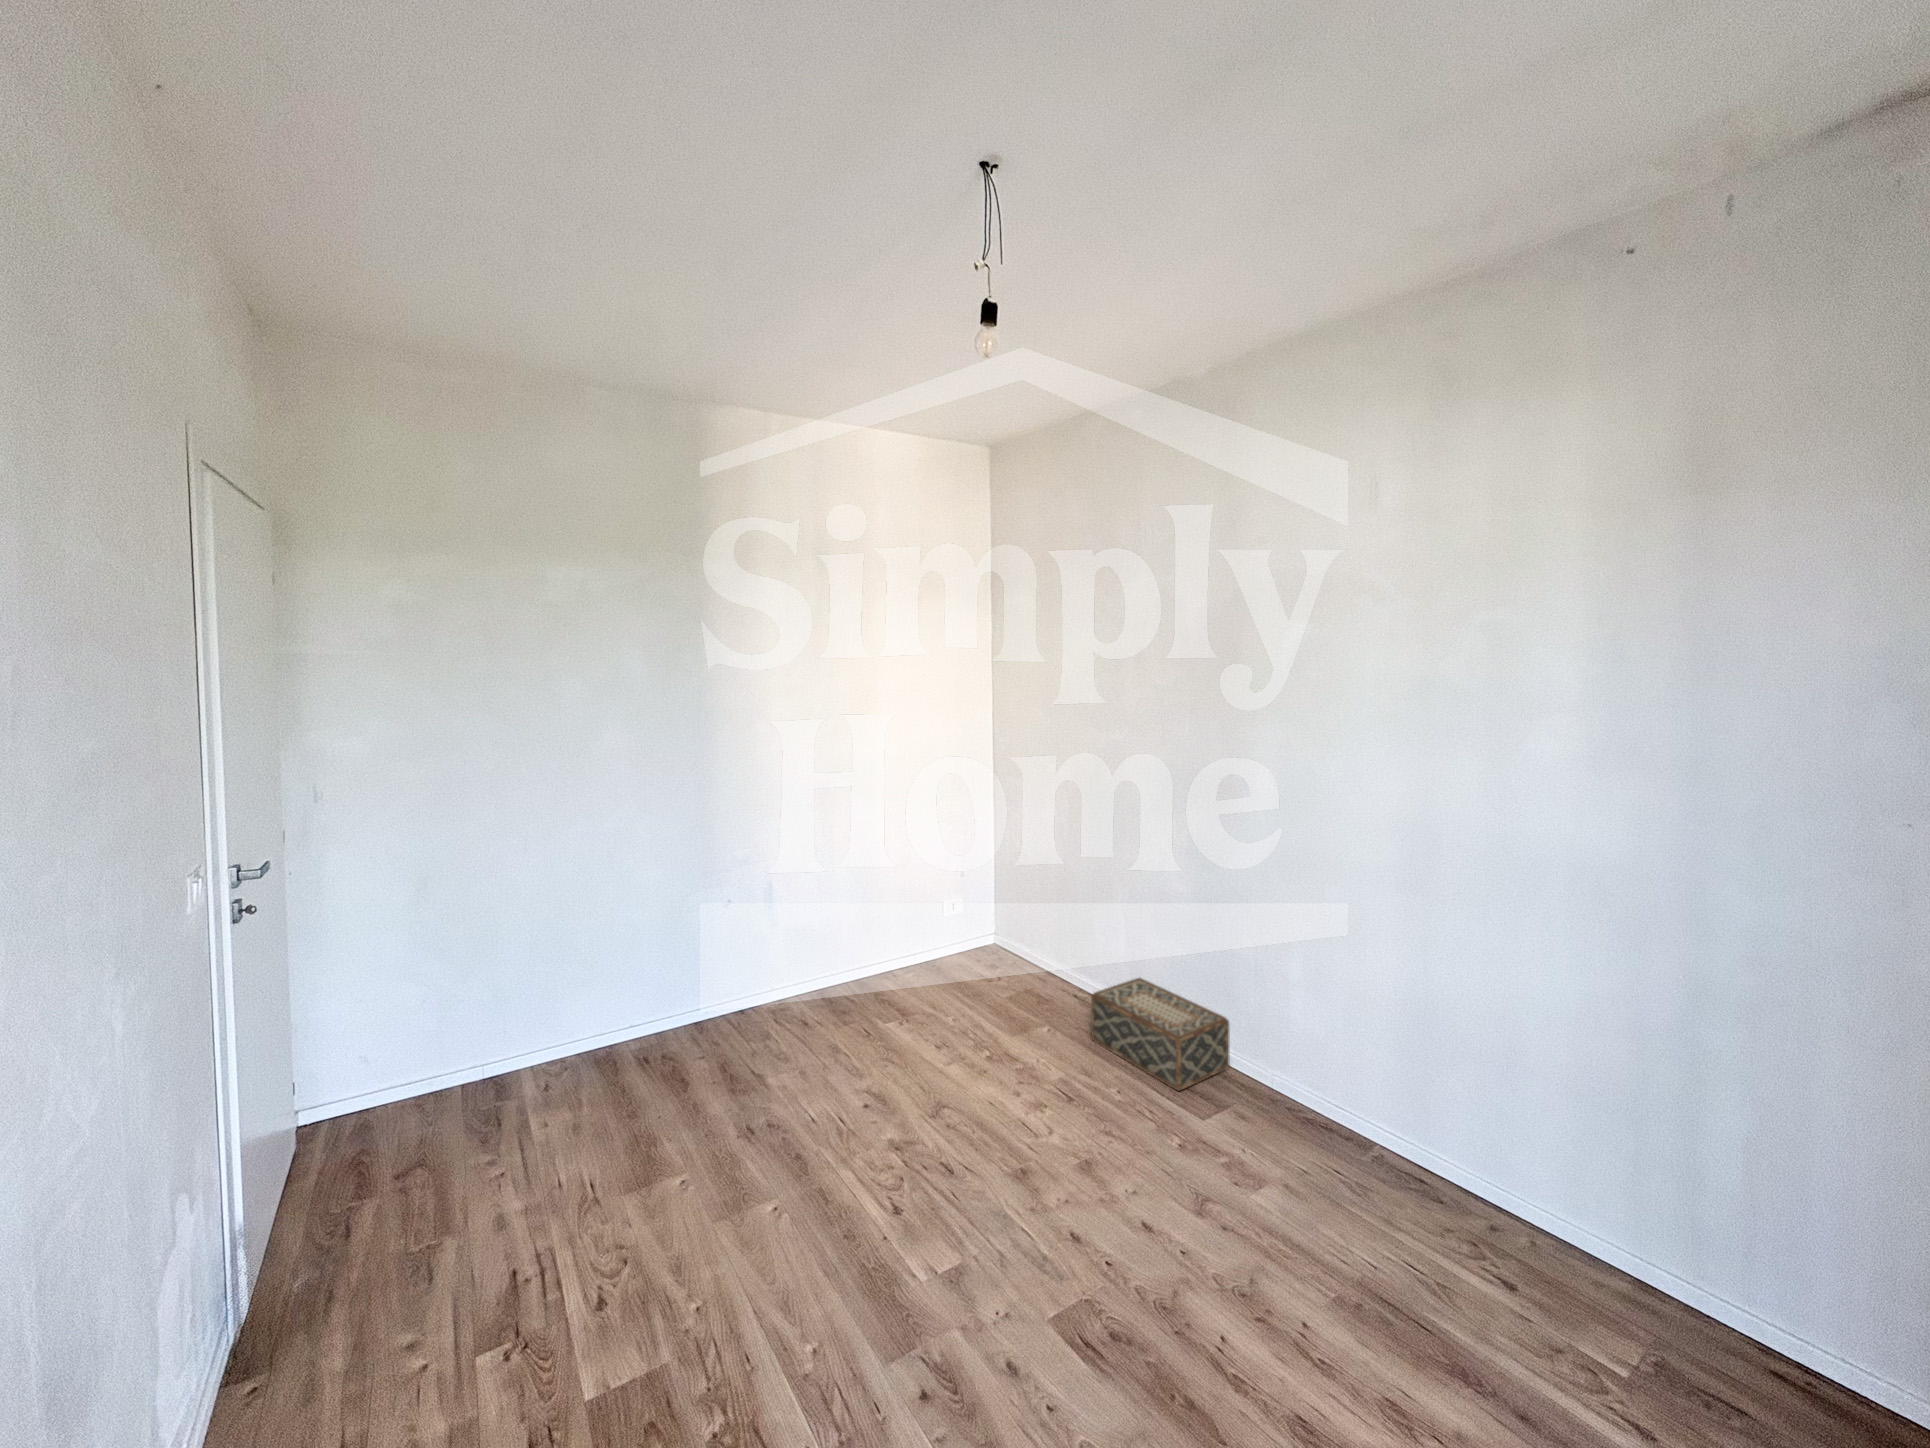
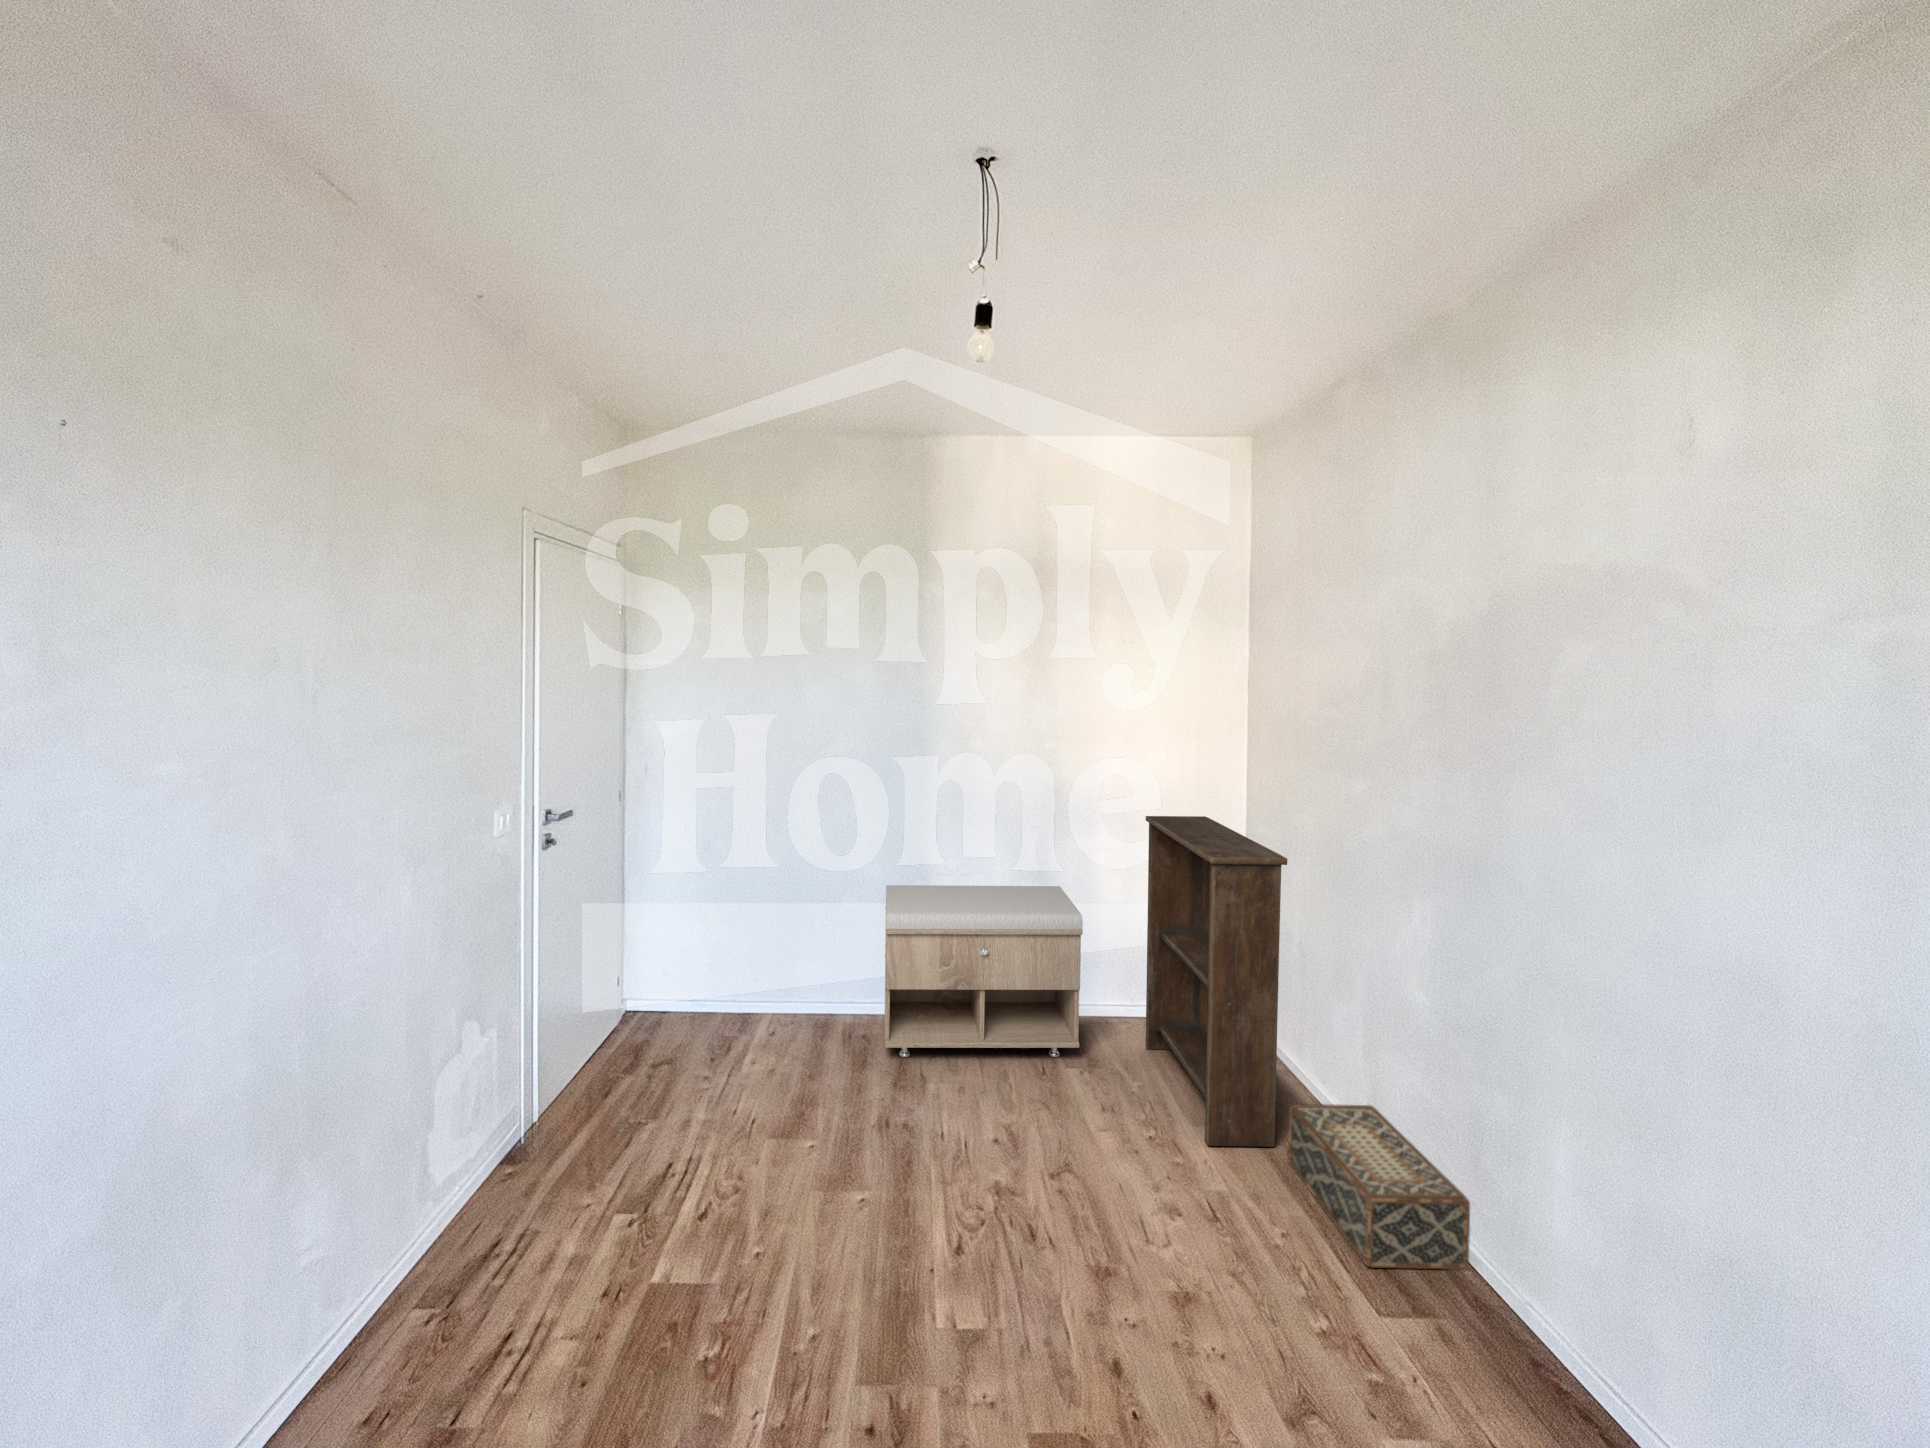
bookshelf: none [933,776,1081,1047] -> present [1146,816,1287,1147]
storage bench: none [675,859,897,1064] -> present [885,885,1083,1057]

